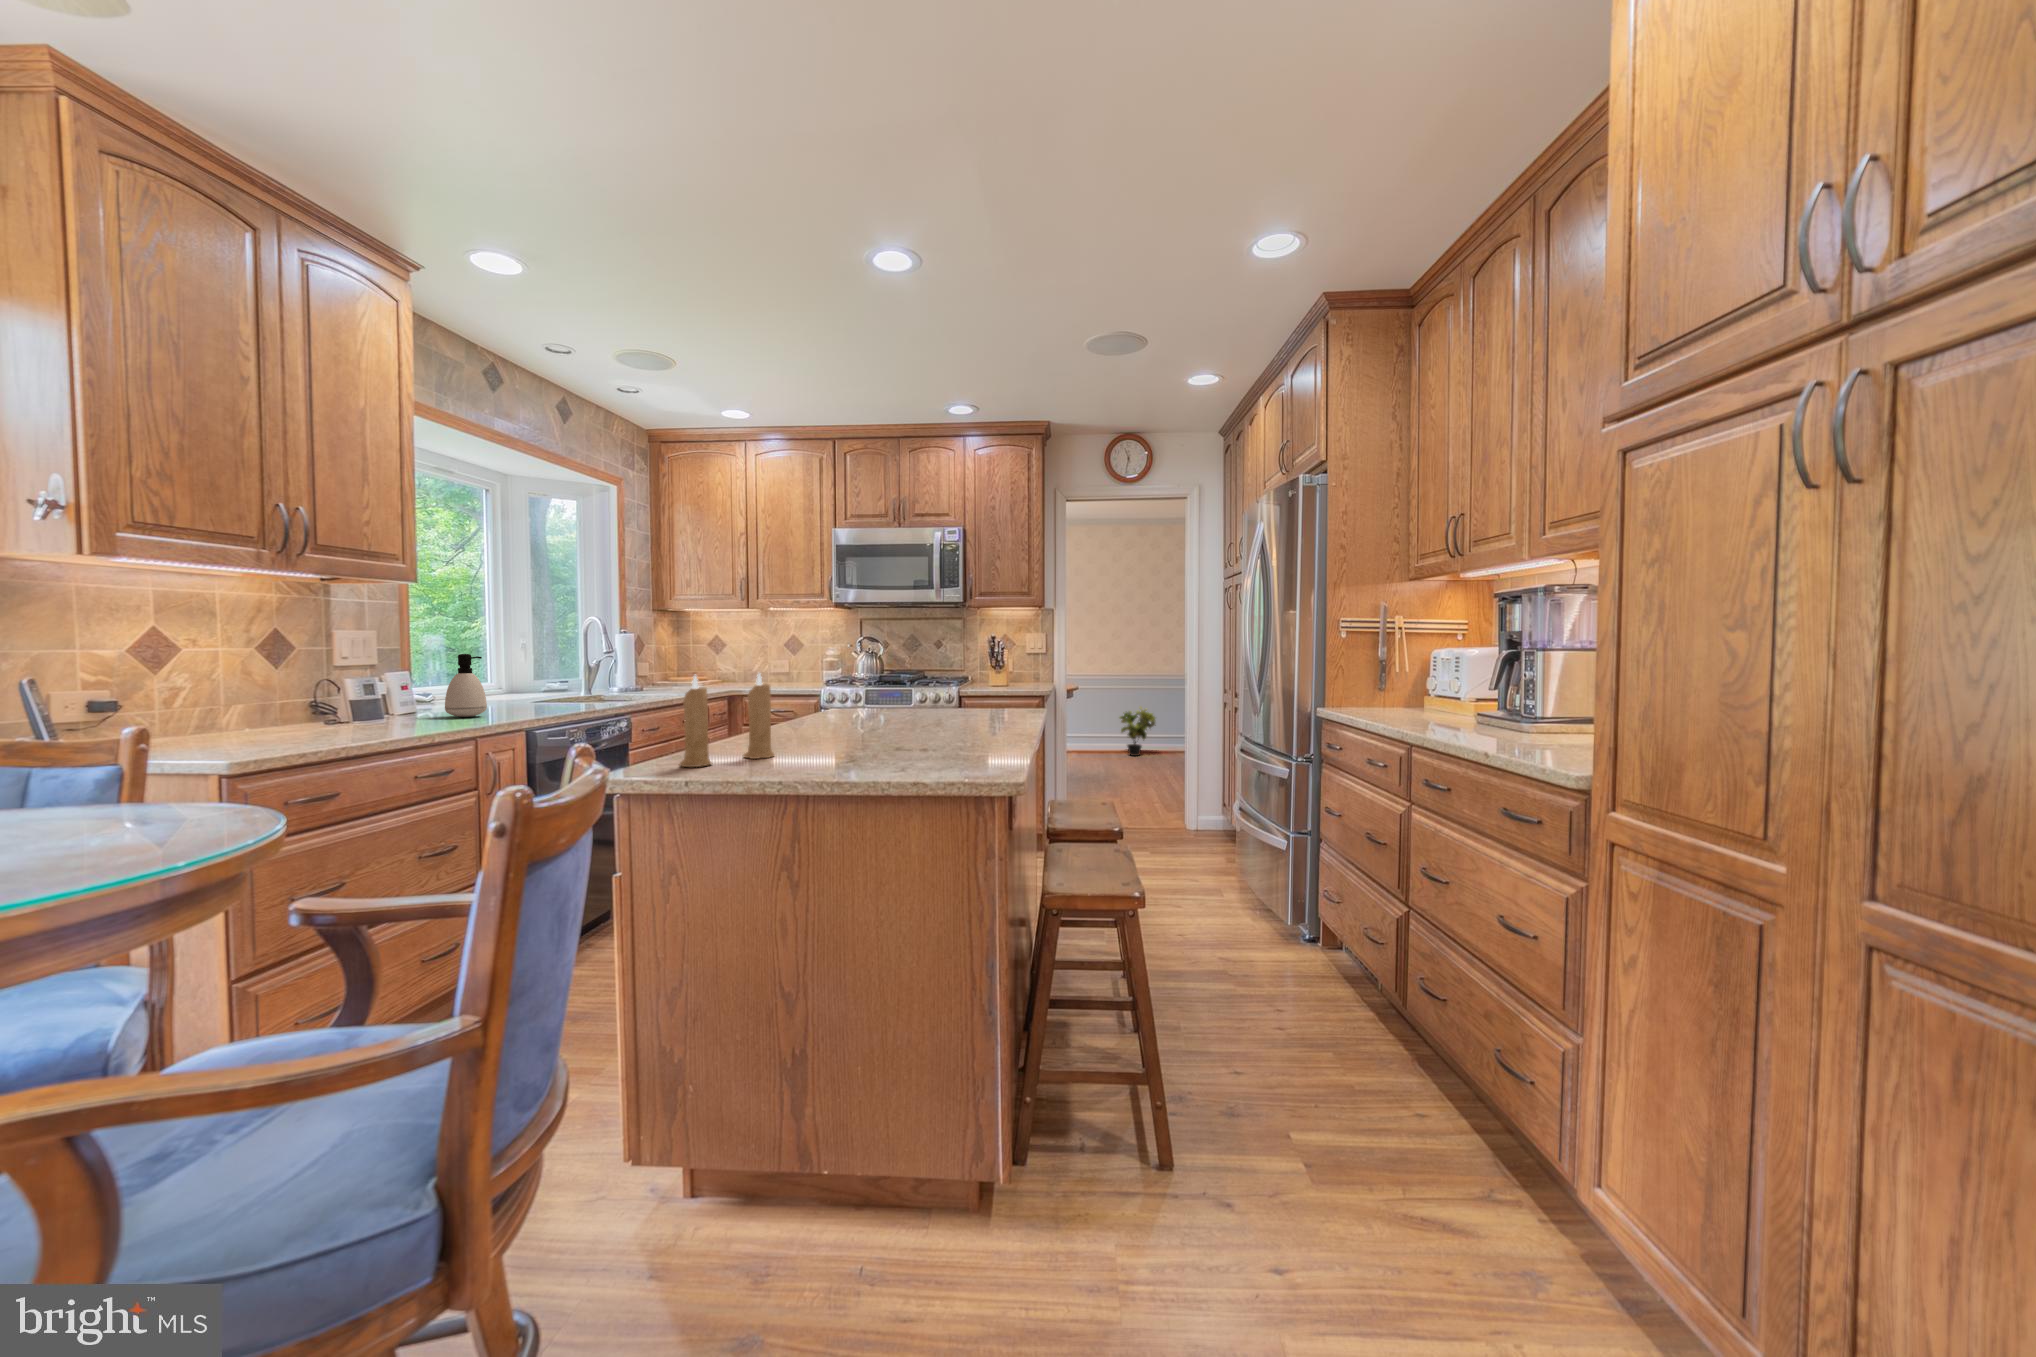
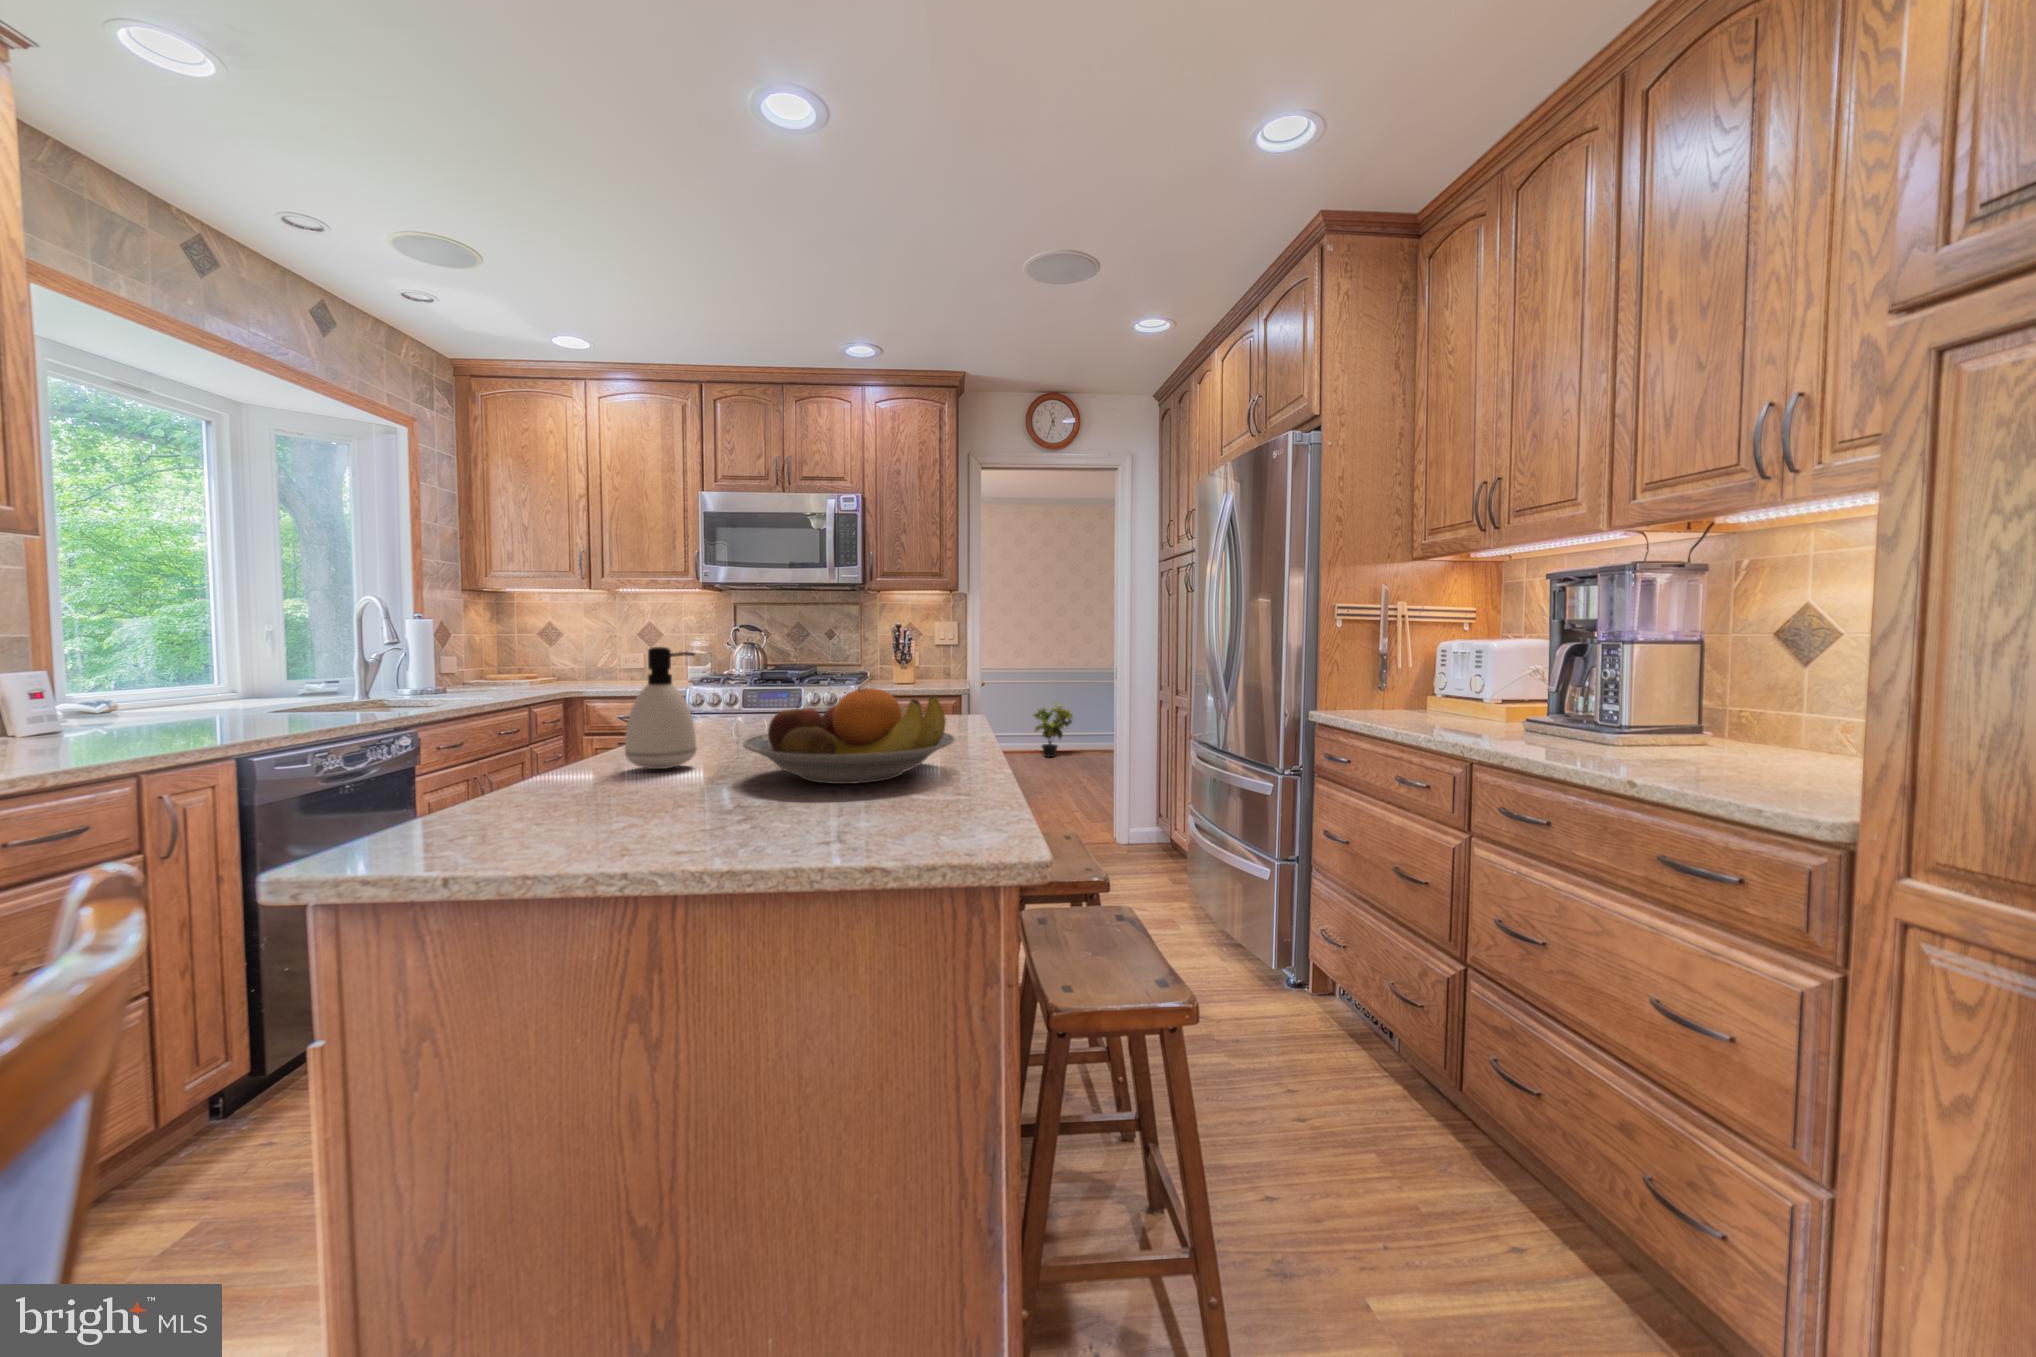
soap dispenser: present [445,654,487,717] -> present [625,647,697,769]
candle: present [679,673,774,767] -> none [446,679,621,847]
fruit bowl: none [852,680,996,744] -> present [743,688,955,784]

